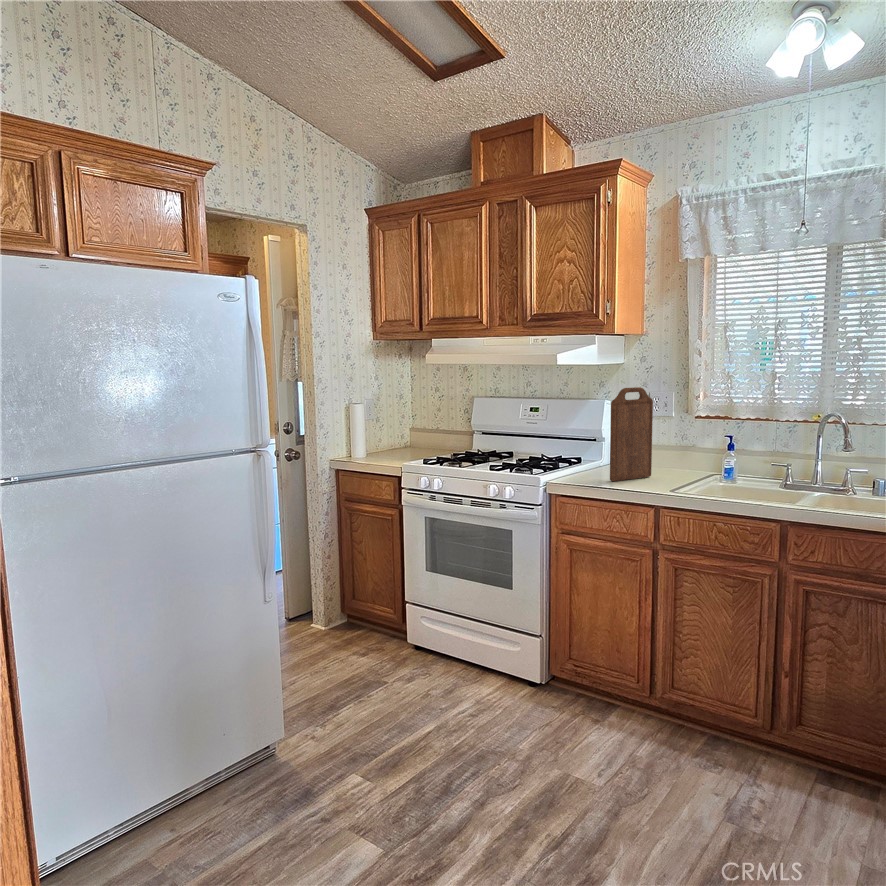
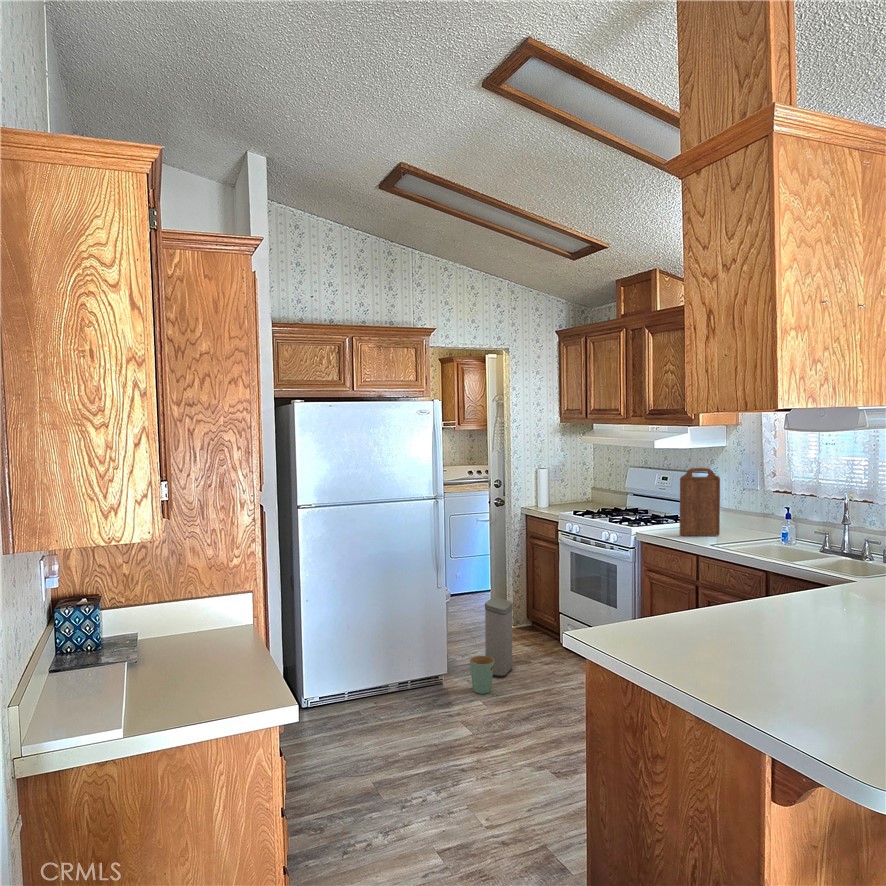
trash can: none [324,600,366,760] -> present [470,597,513,694]

